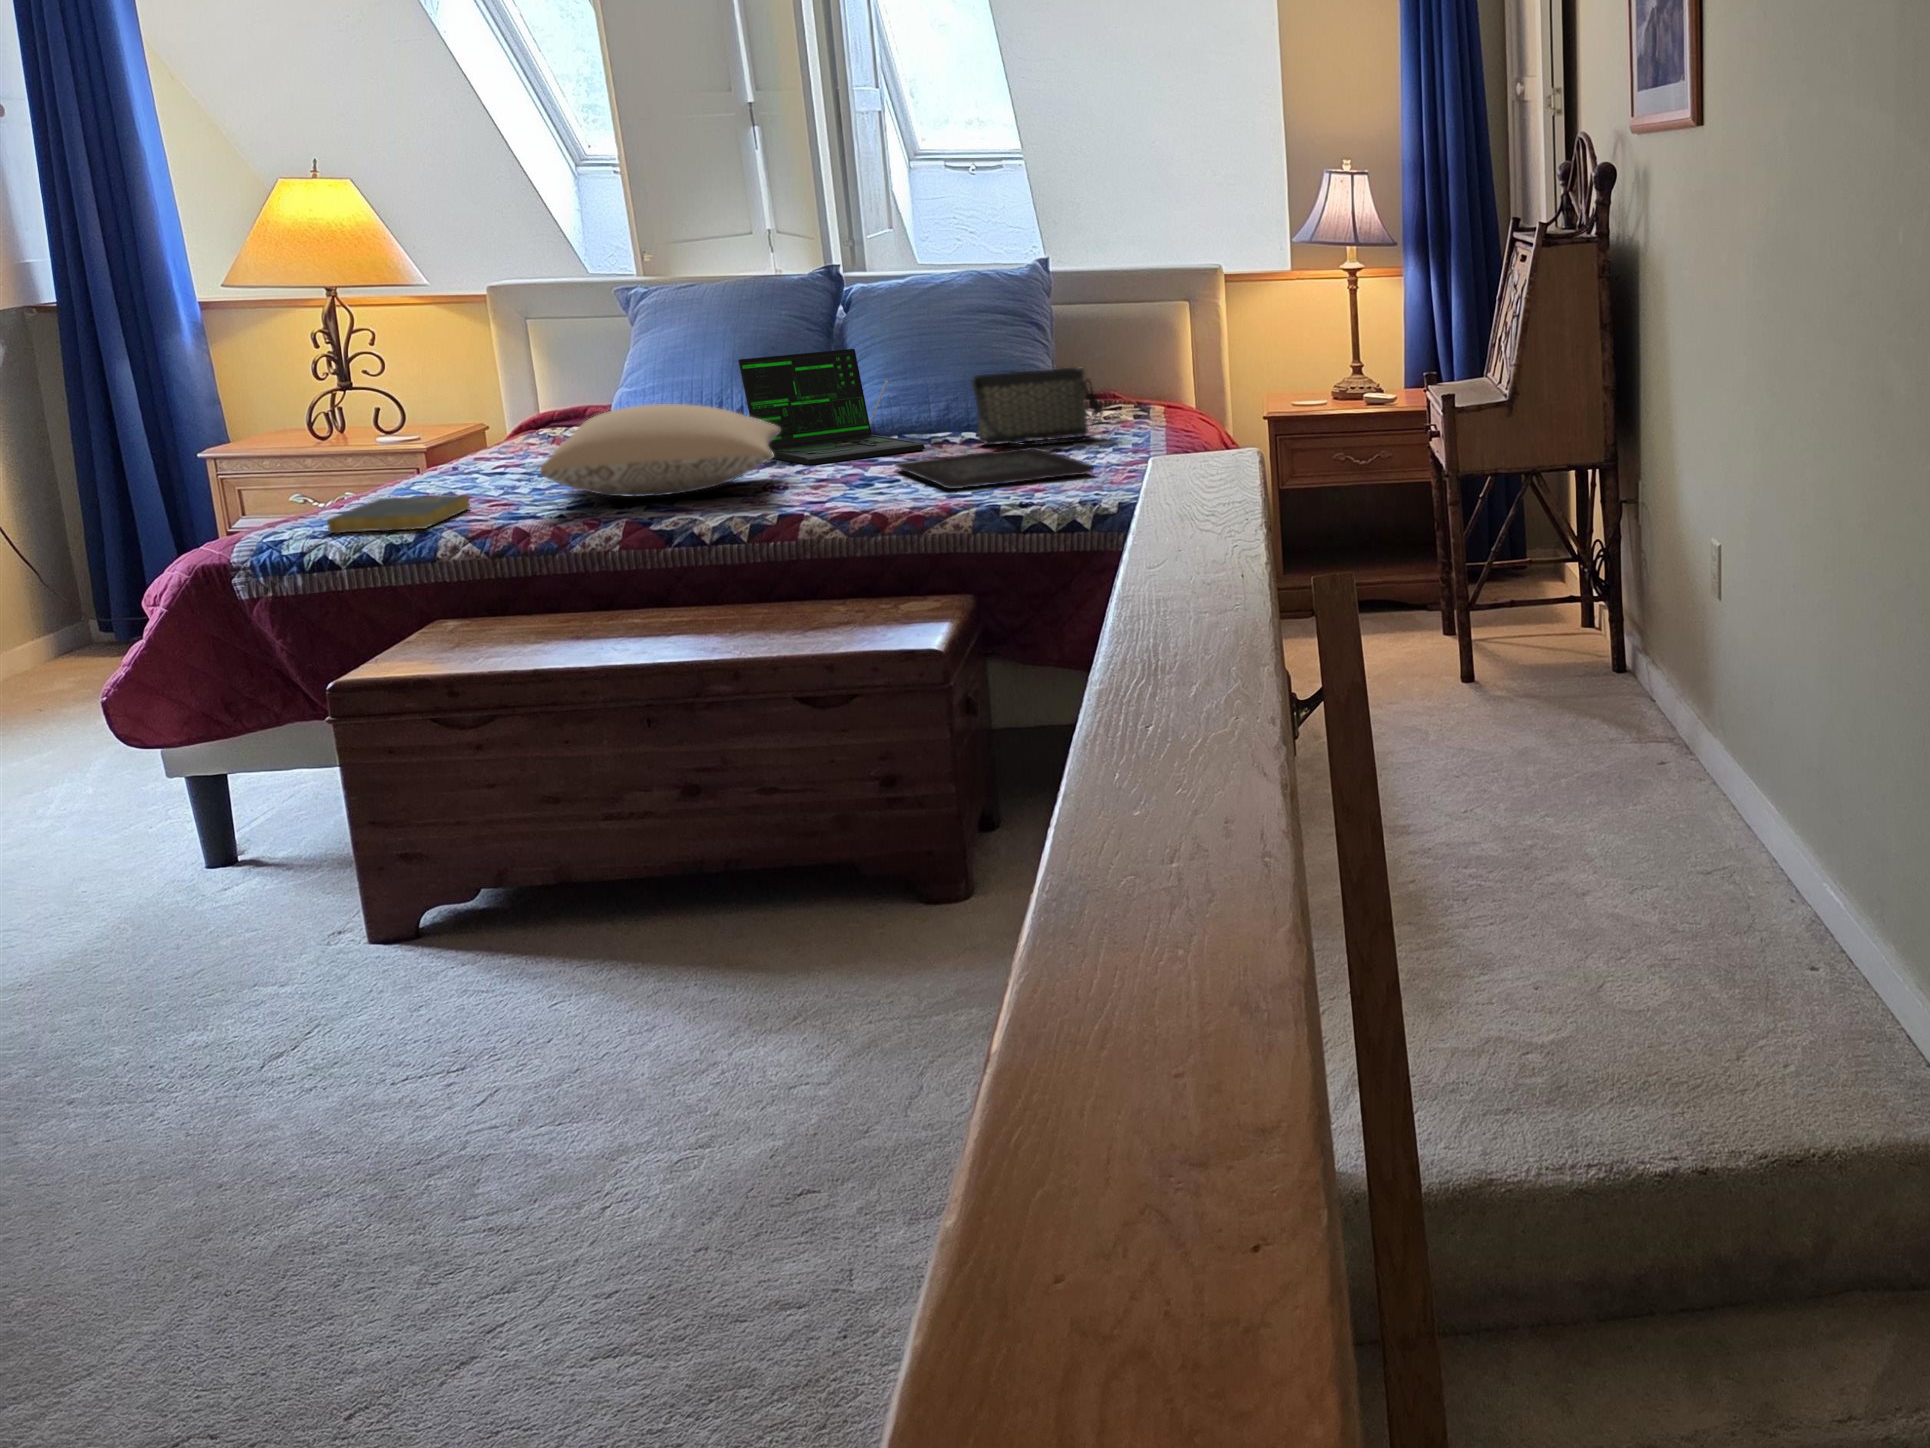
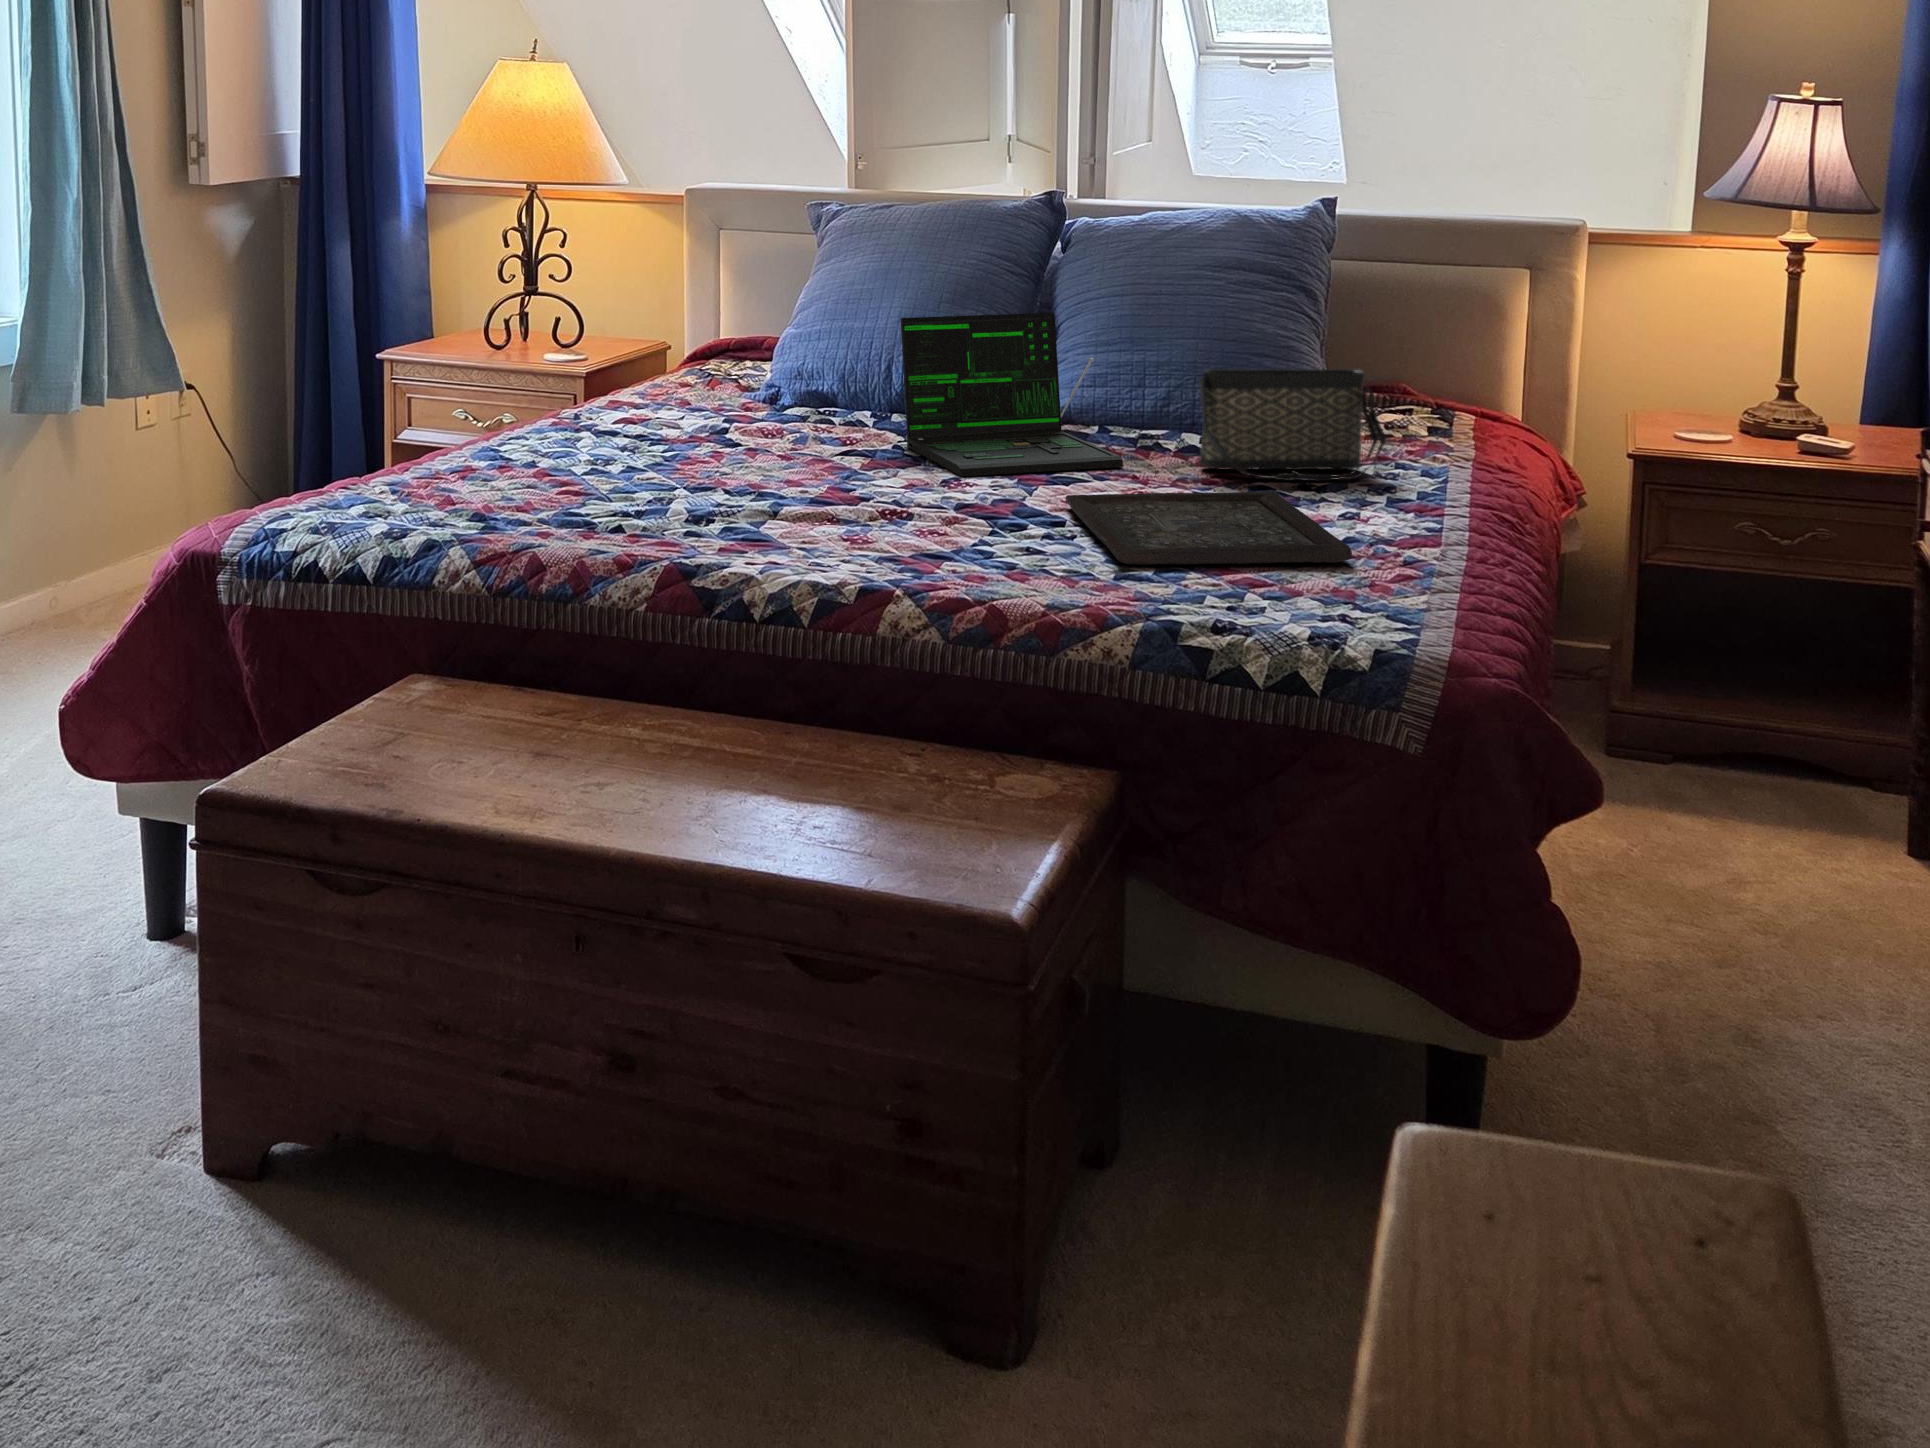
pillow: present [540,404,780,497] -> none [587,384,924,513]
book: present [327,495,470,533] -> none [336,472,521,533]

